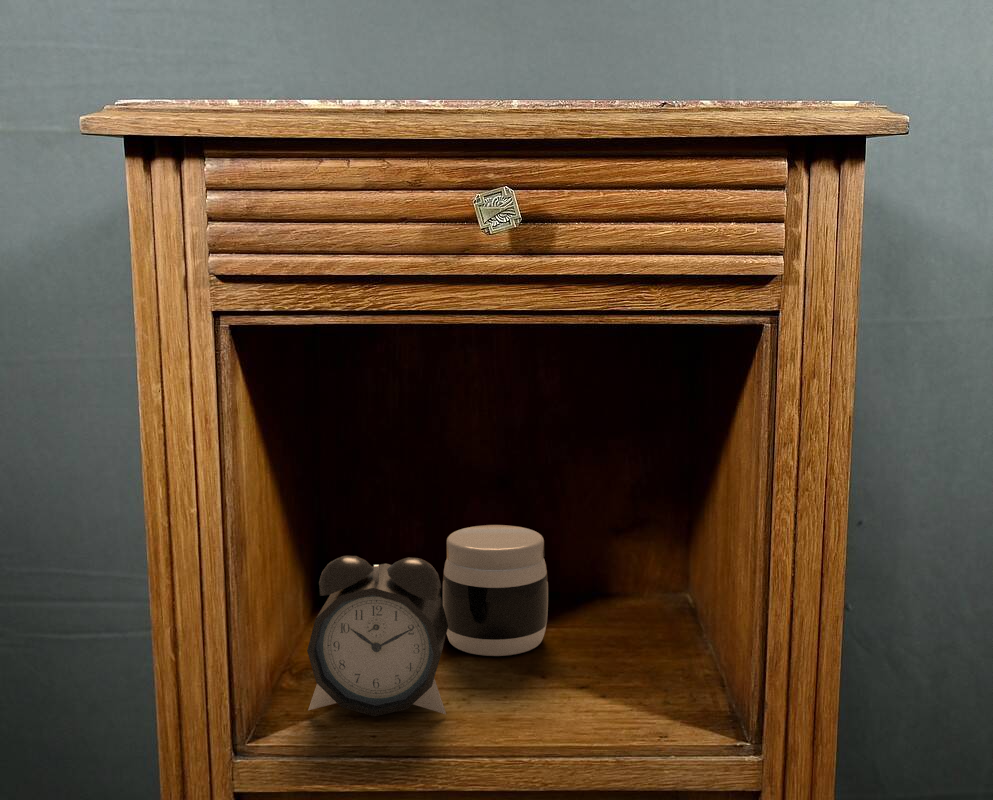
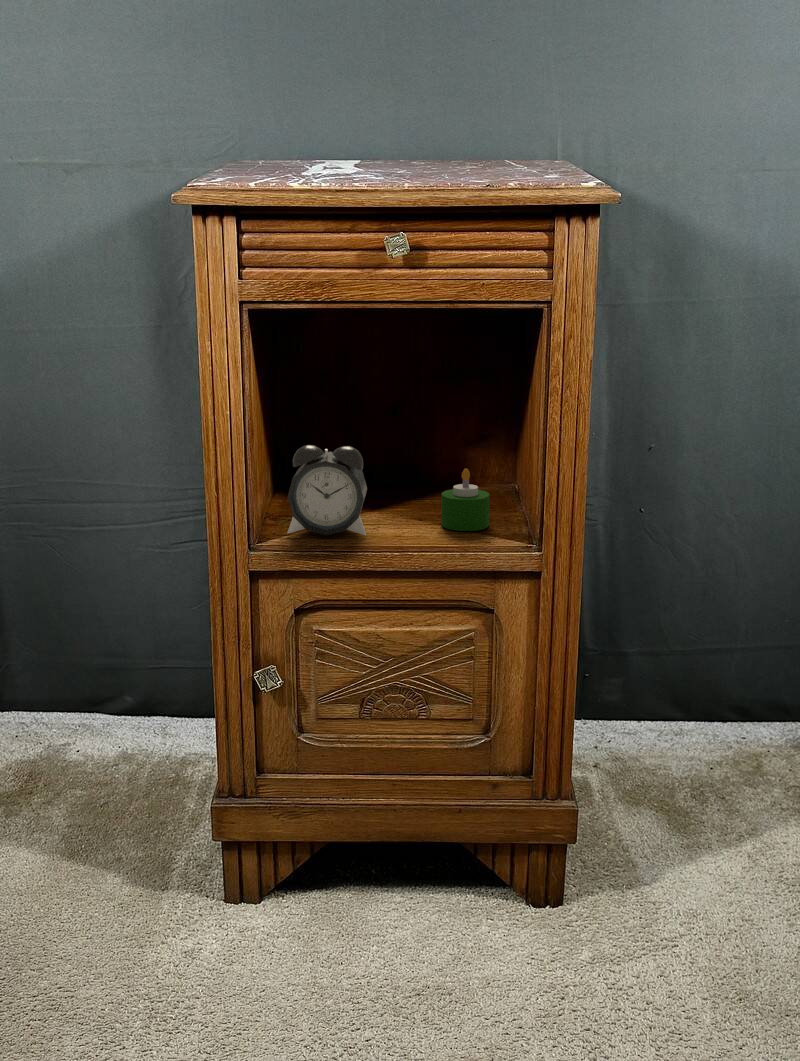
jar: present [443,525,548,656] -> none [363,437,427,513]
candle: none [574,590,656,701] -> present [441,469,490,531]

